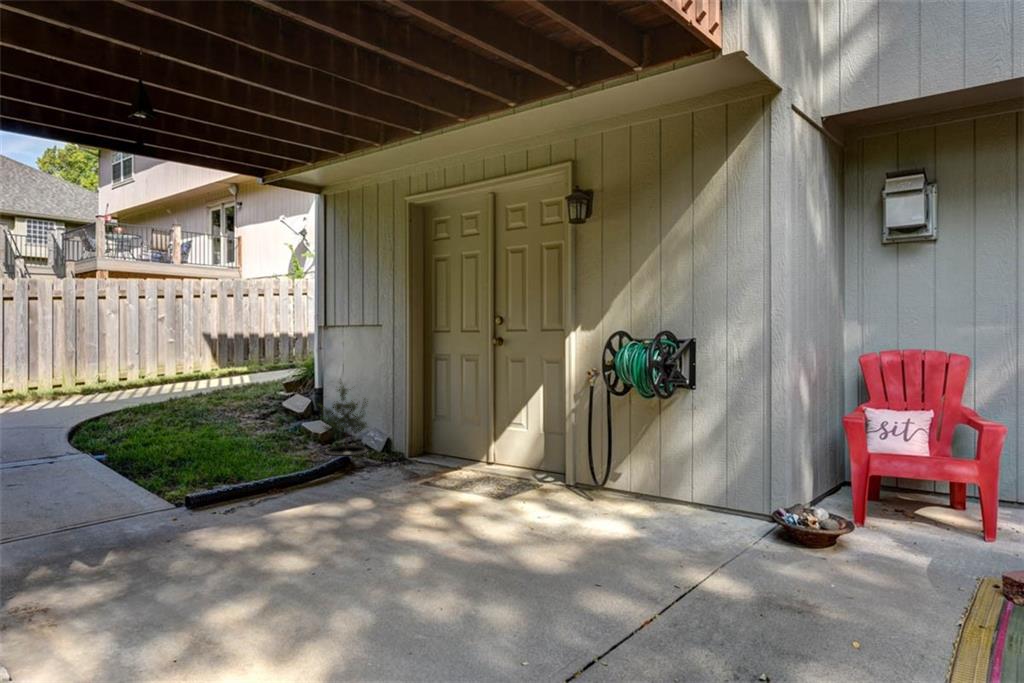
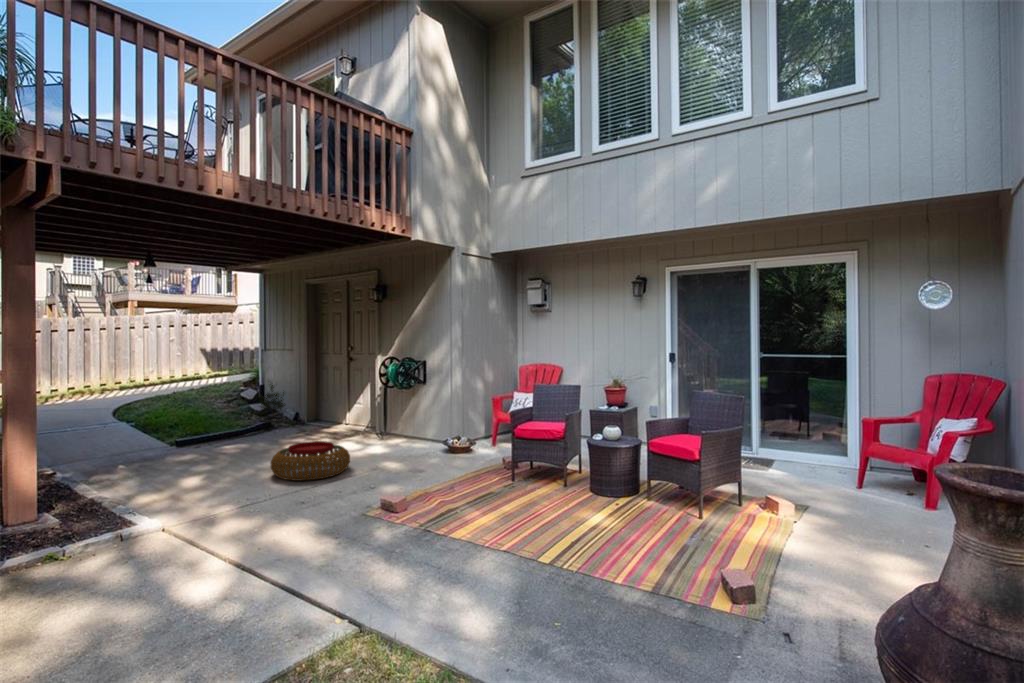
pouf: none [435,521,626,638] -> present [271,441,350,481]

